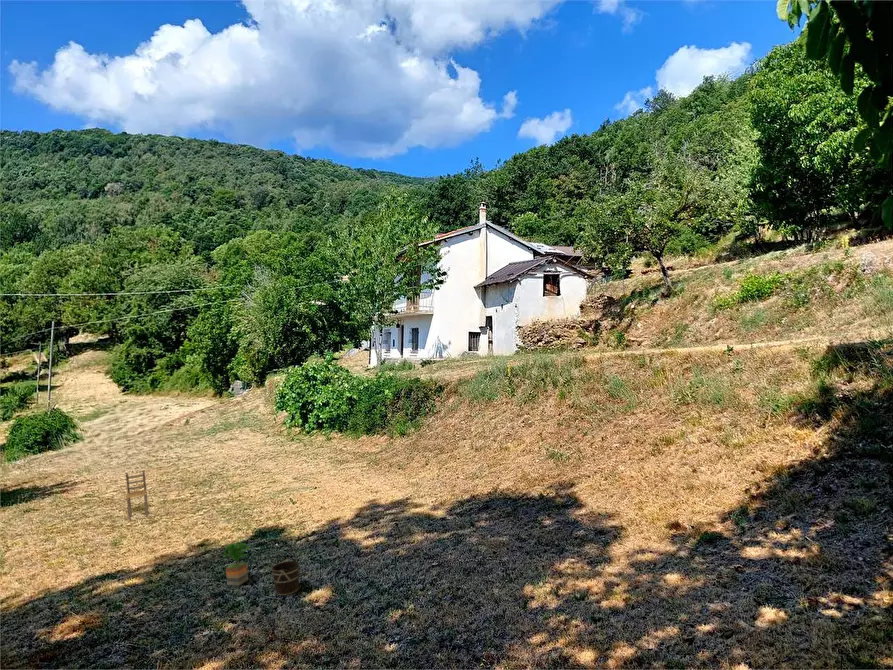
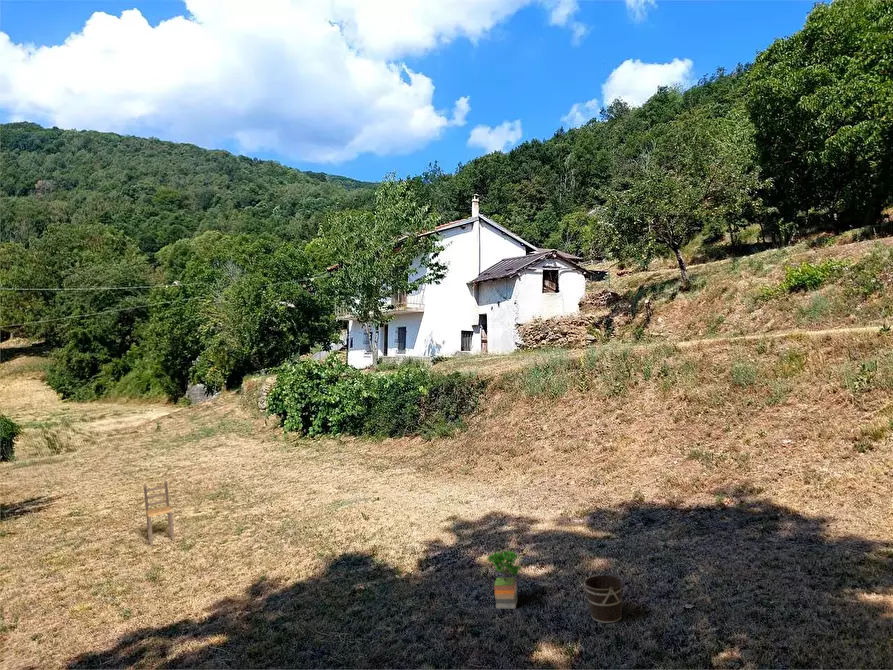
potted tree: present [224,543,249,586] -> present [488,551,521,609]
bucket: present [271,561,299,595] -> present [584,575,622,623]

